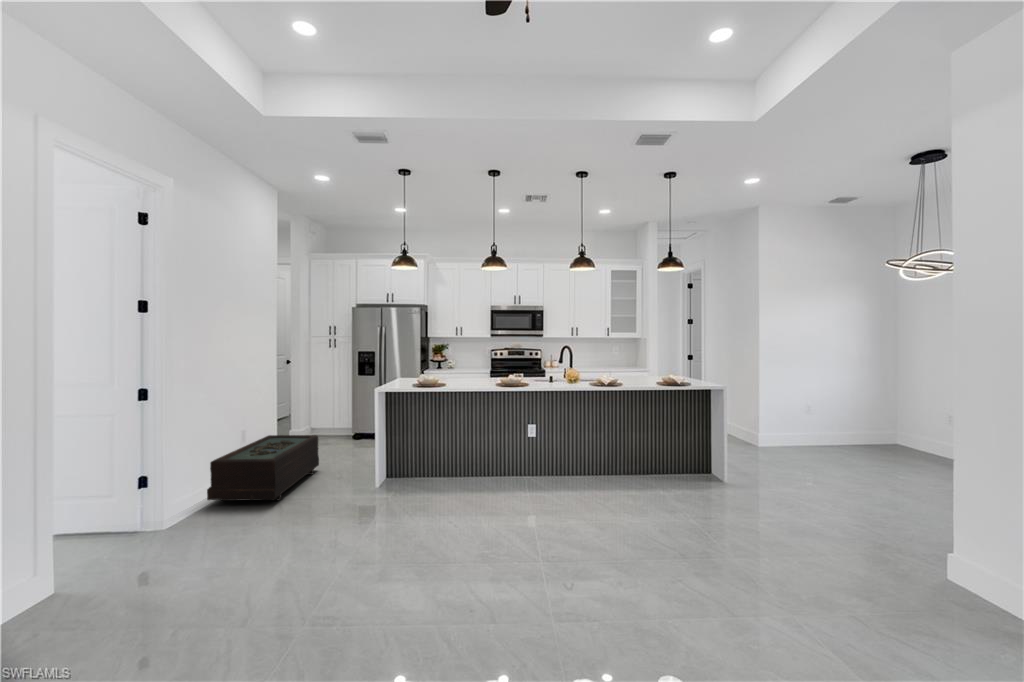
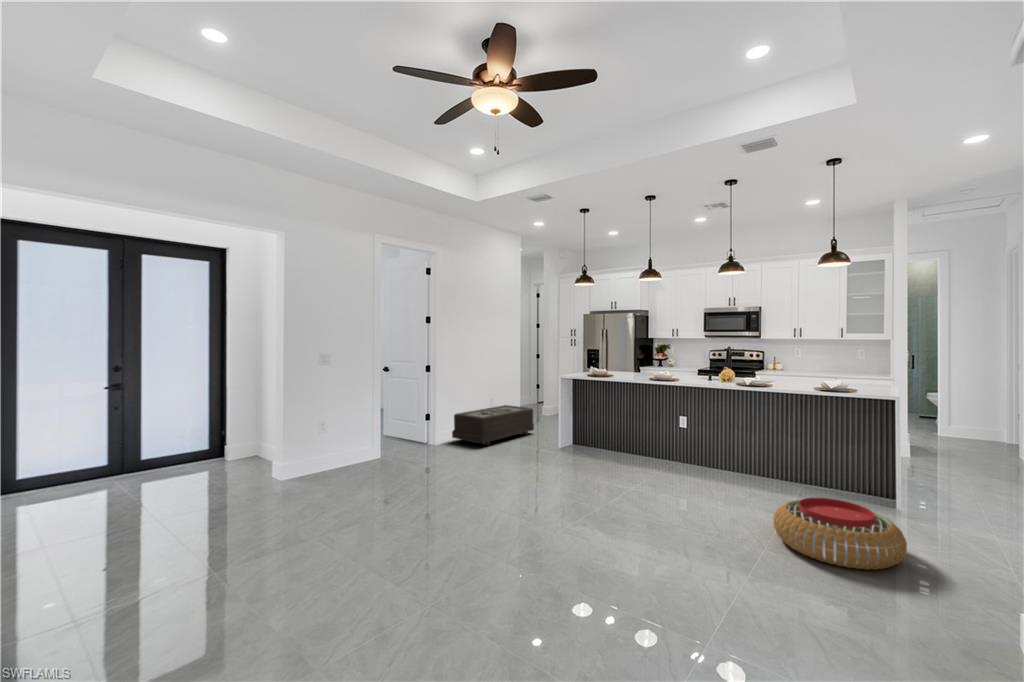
pouf: none [700,485,807,545] -> present [773,498,907,570]

